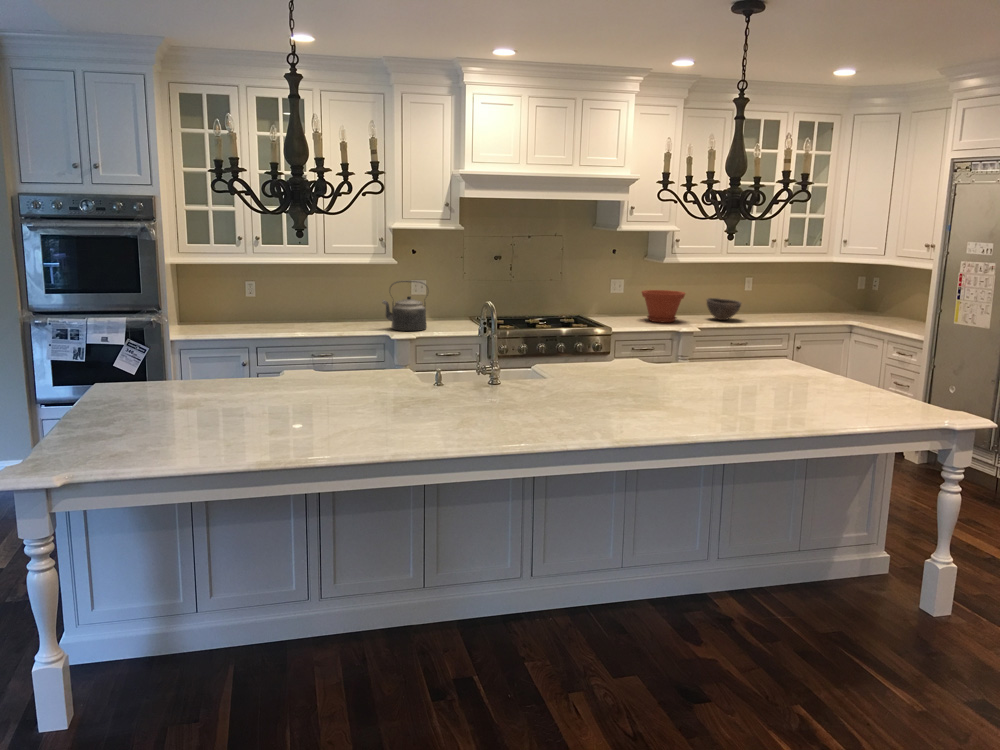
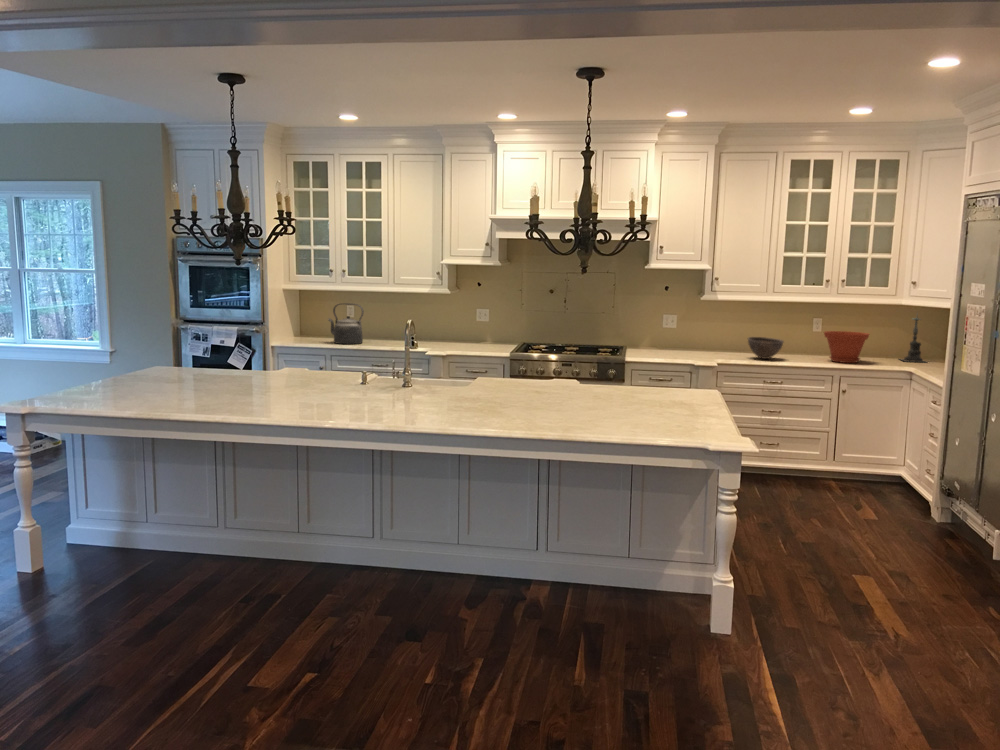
candle holder: none [809,268,842,314] -> present [901,318,925,362]
kettle: present [383,281,428,331] -> present [328,303,364,344]
plant pot: present [642,290,685,323] -> present [824,331,869,363]

